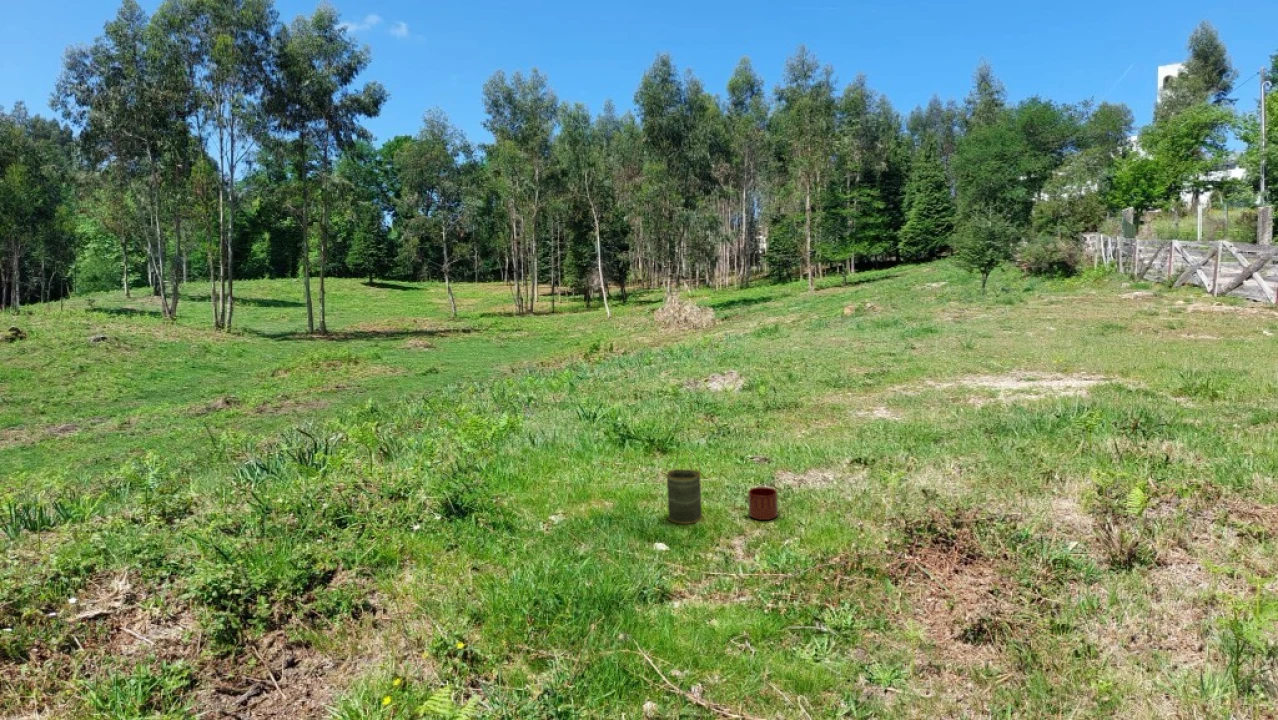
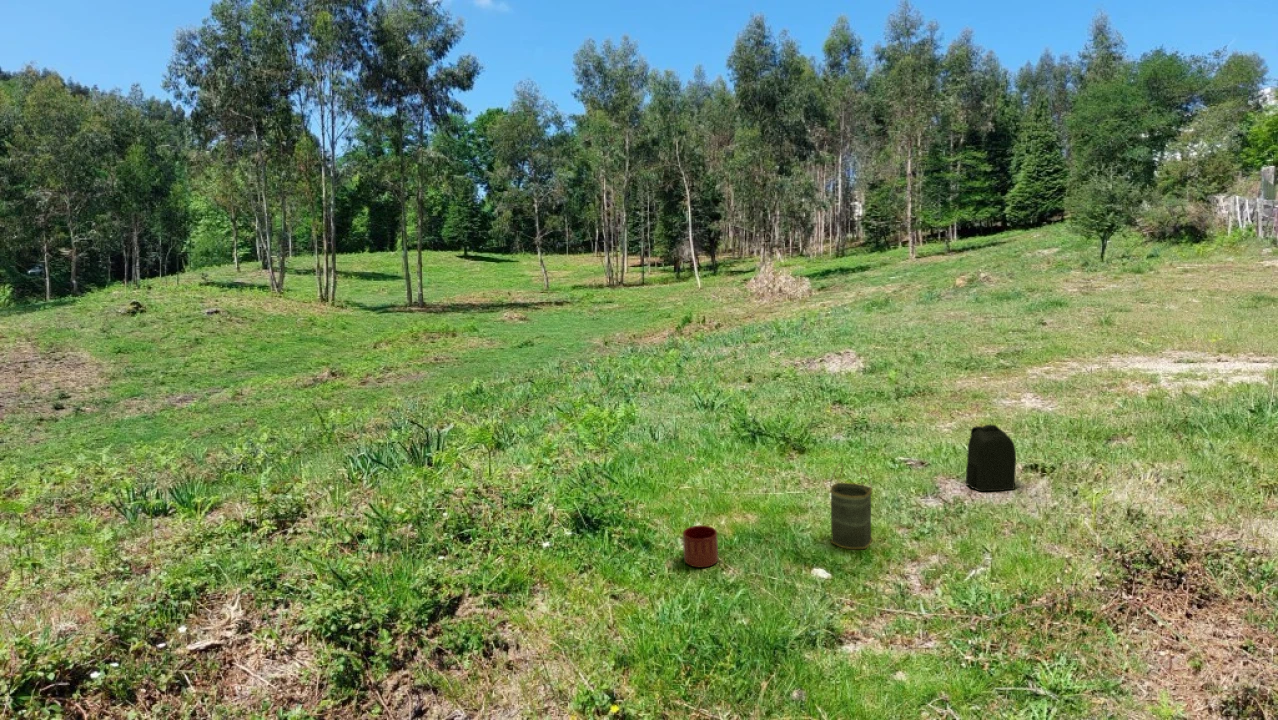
backpack: none [789,422,827,477] -> present [966,425,1016,491]
planter: present [748,487,778,520] -> present [683,526,718,567]

